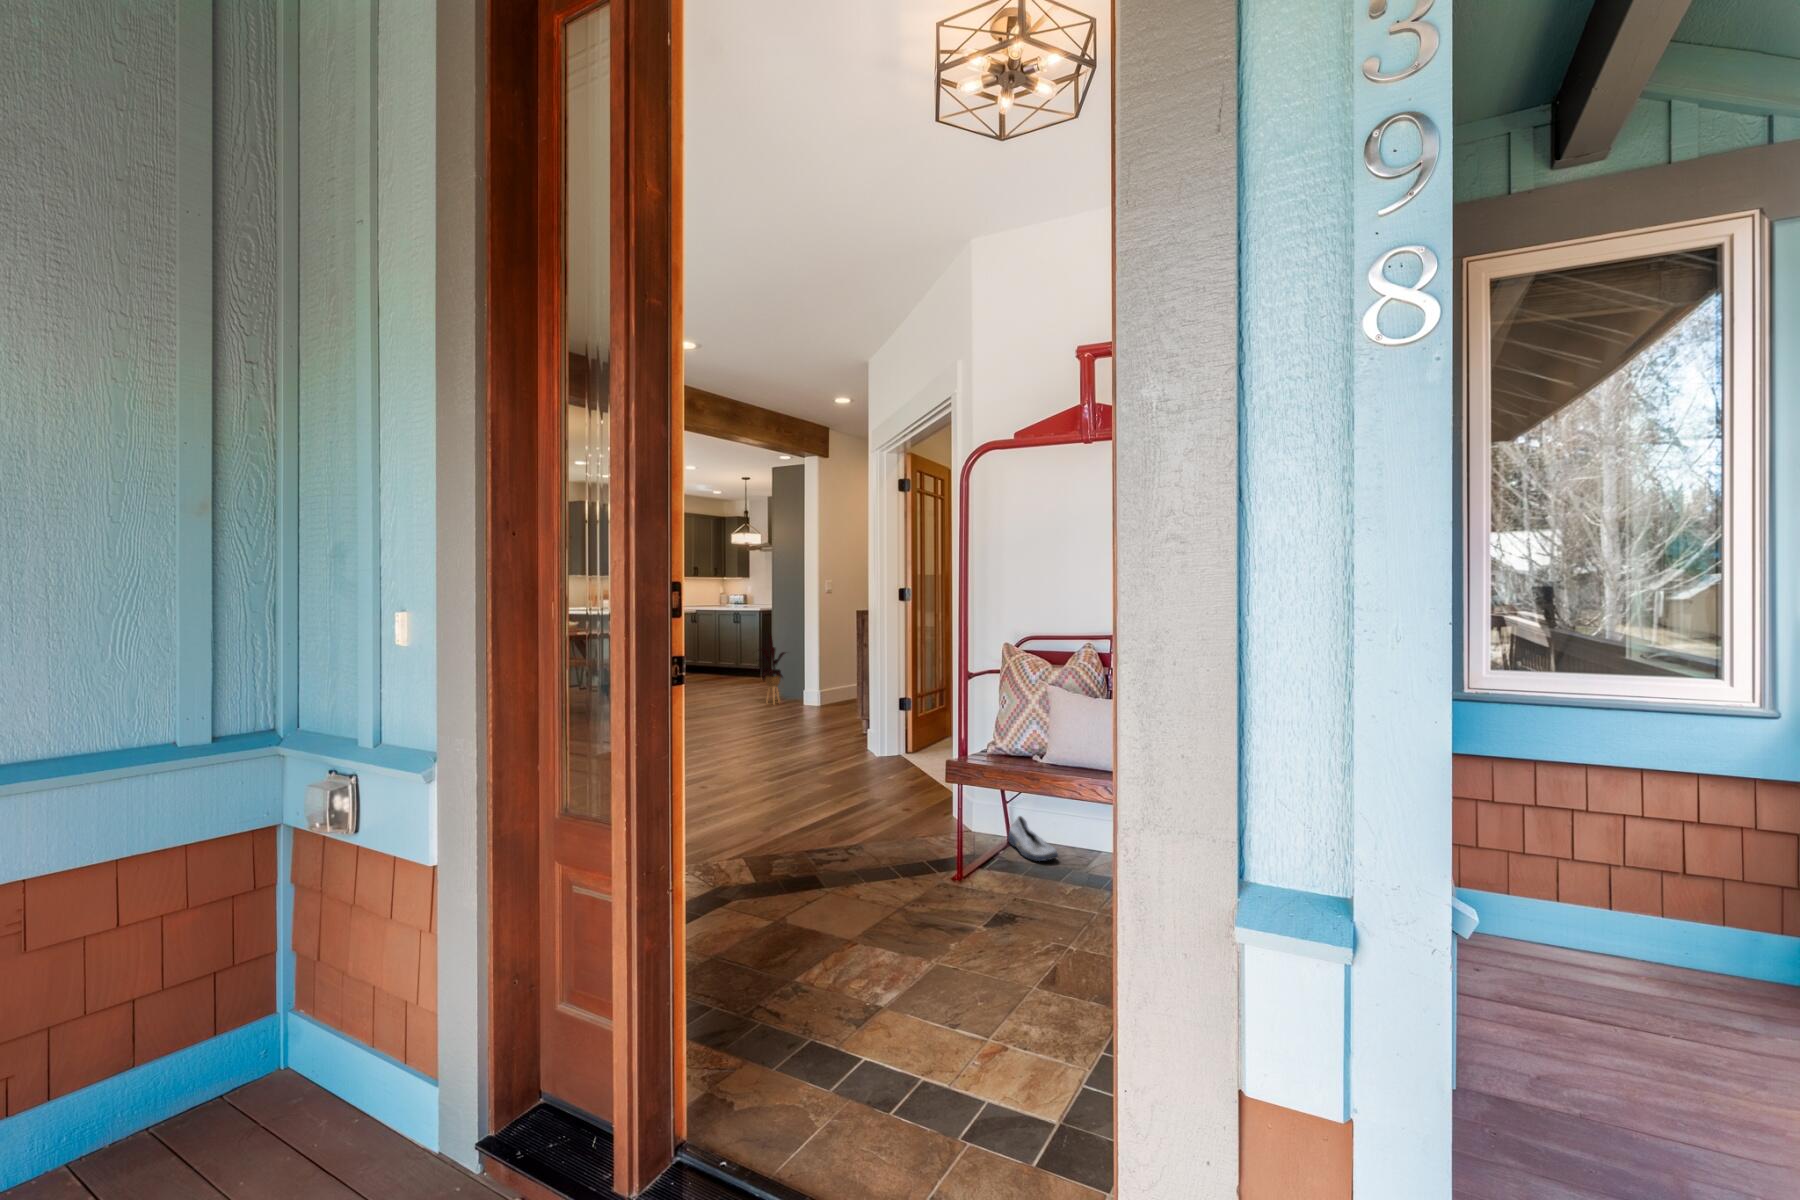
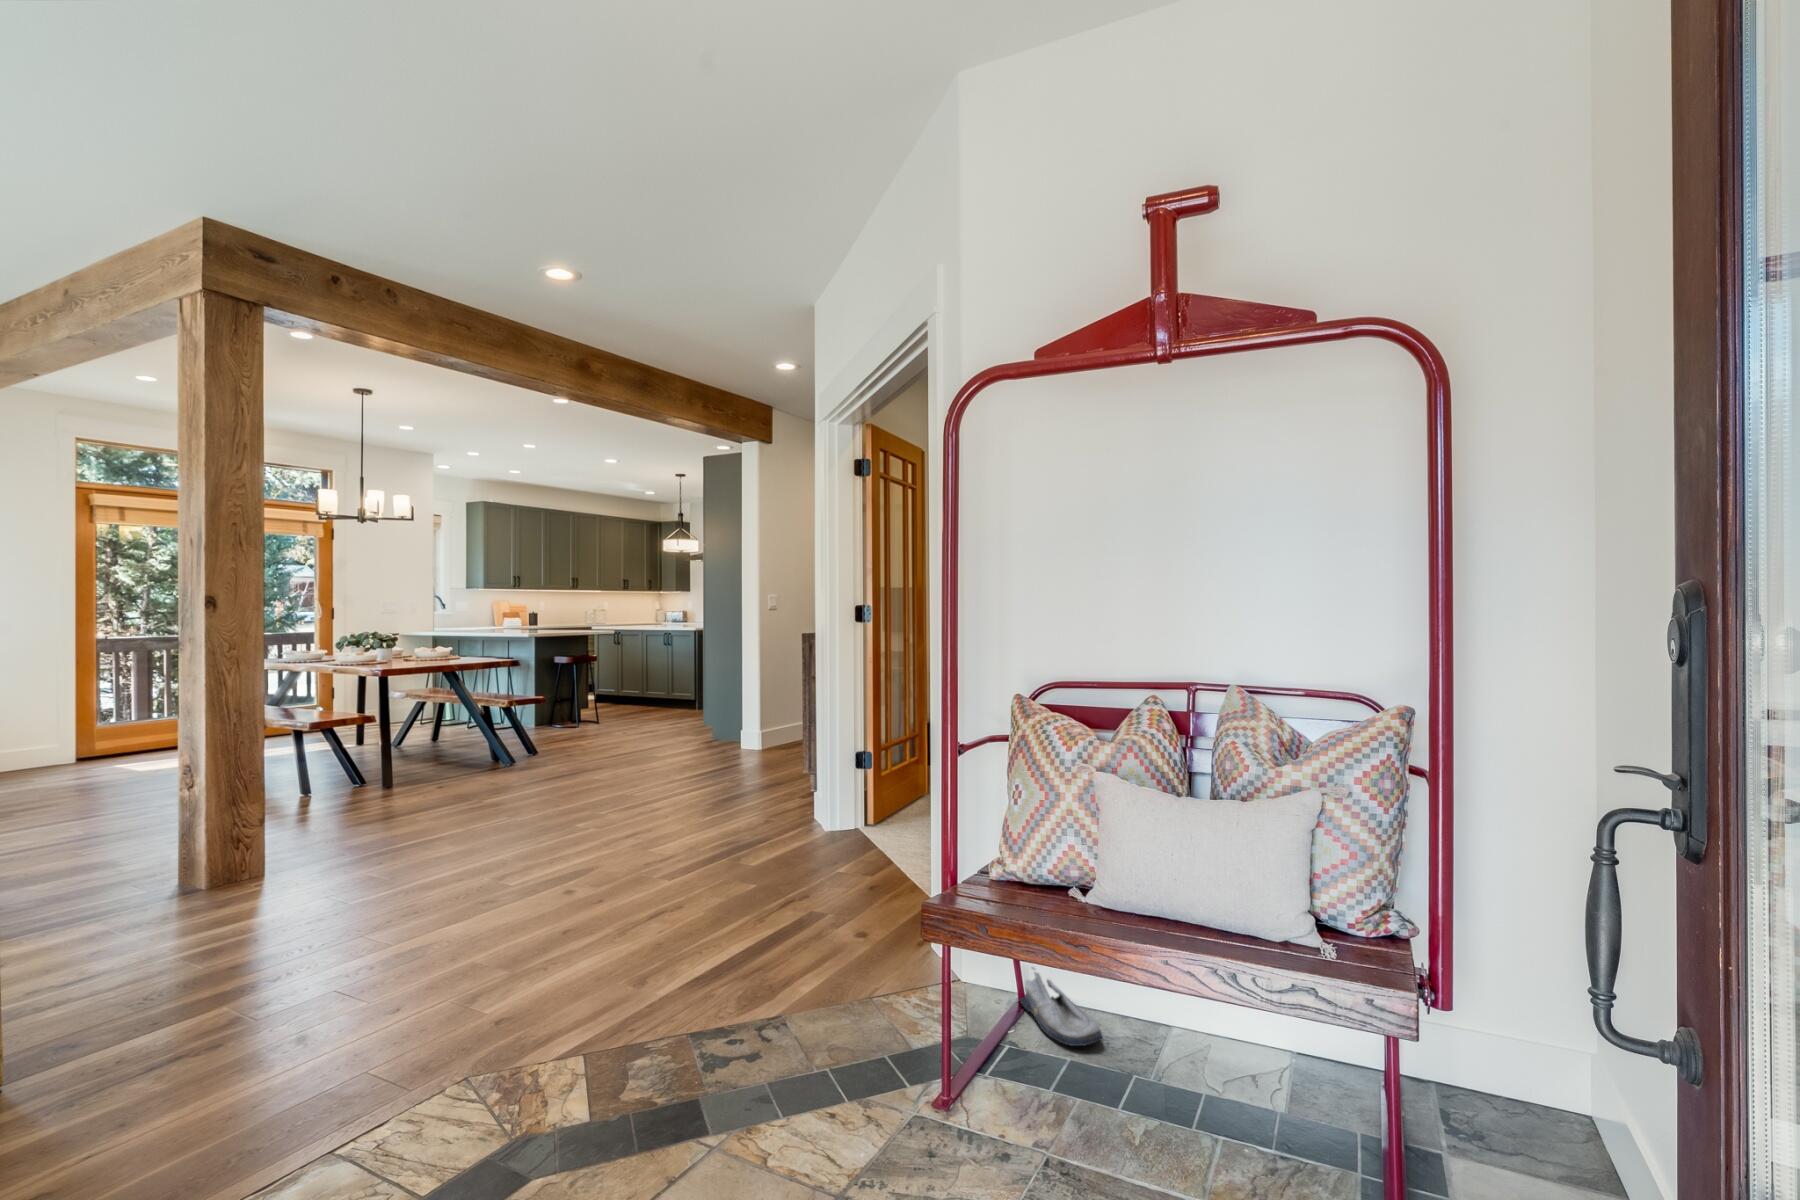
house plant: present [760,635,786,704] -> none [669,661,723,752]

